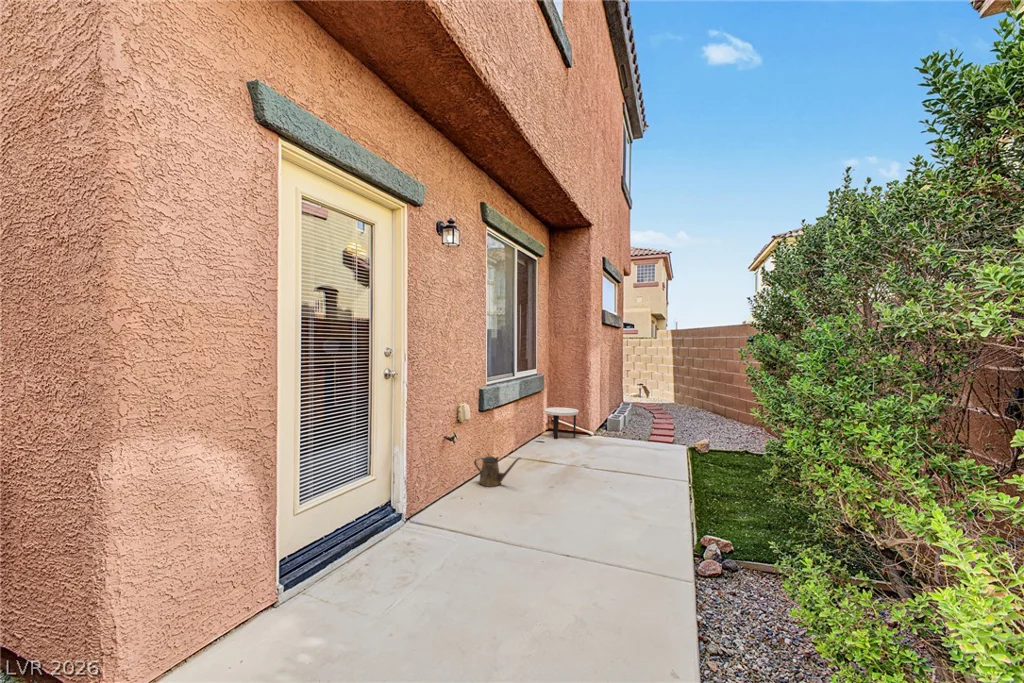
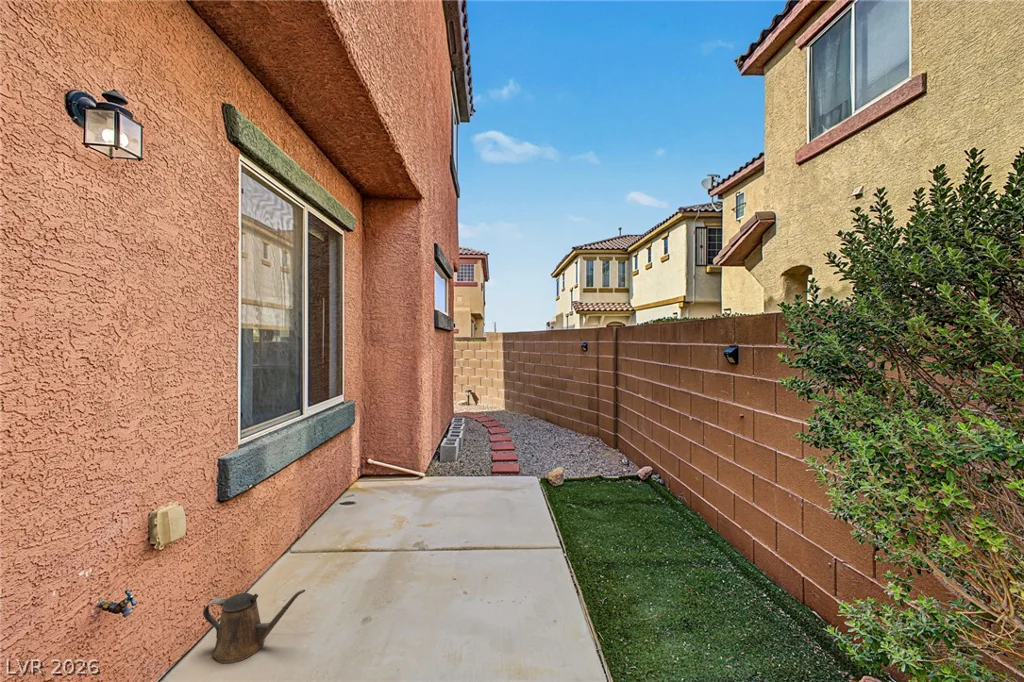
side table: present [544,407,579,439] -> none [355,445,406,494]

